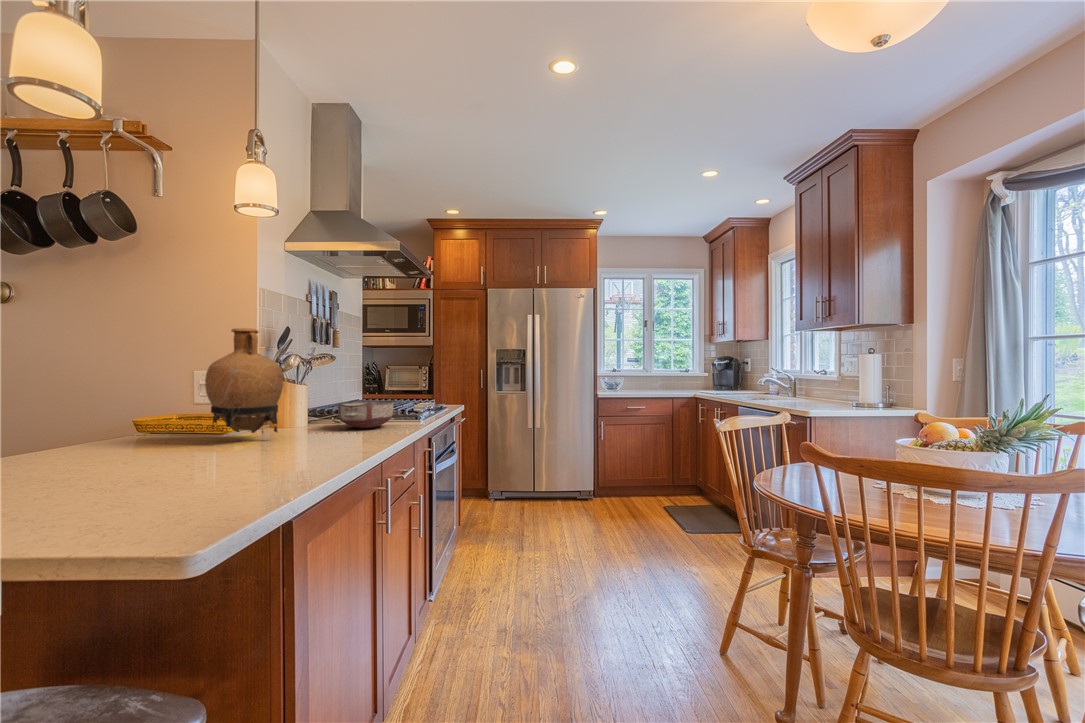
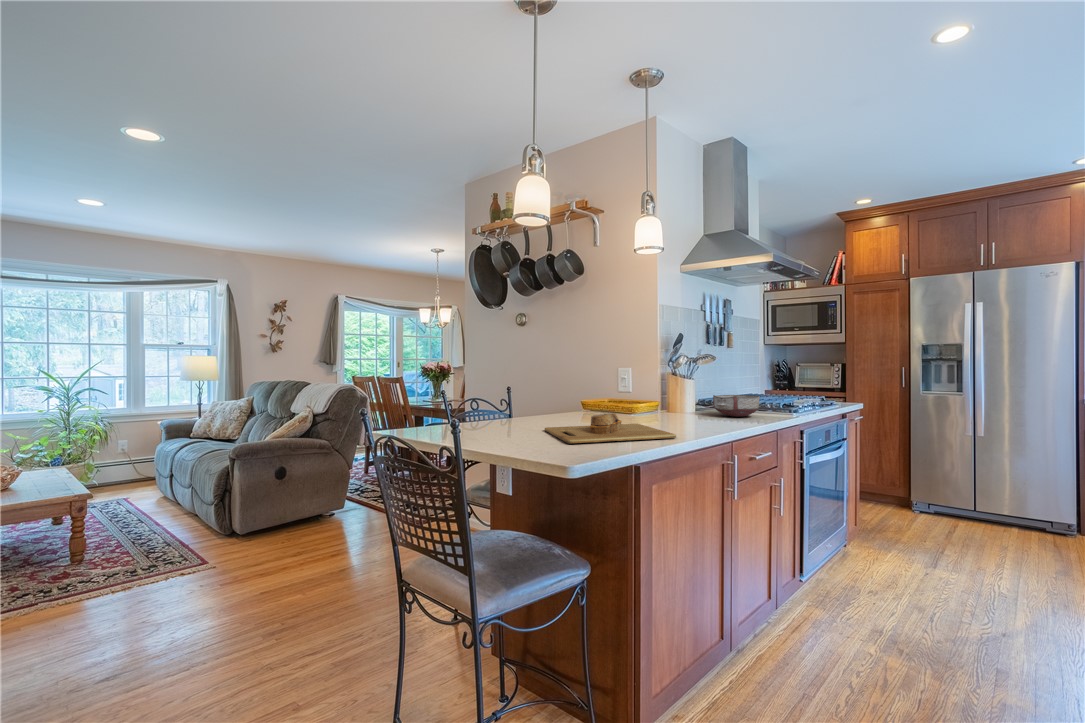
vase: present [205,328,283,433] -> none [623,340,670,415]
cutting board: none [48,440,321,508] -> present [545,413,676,444]

